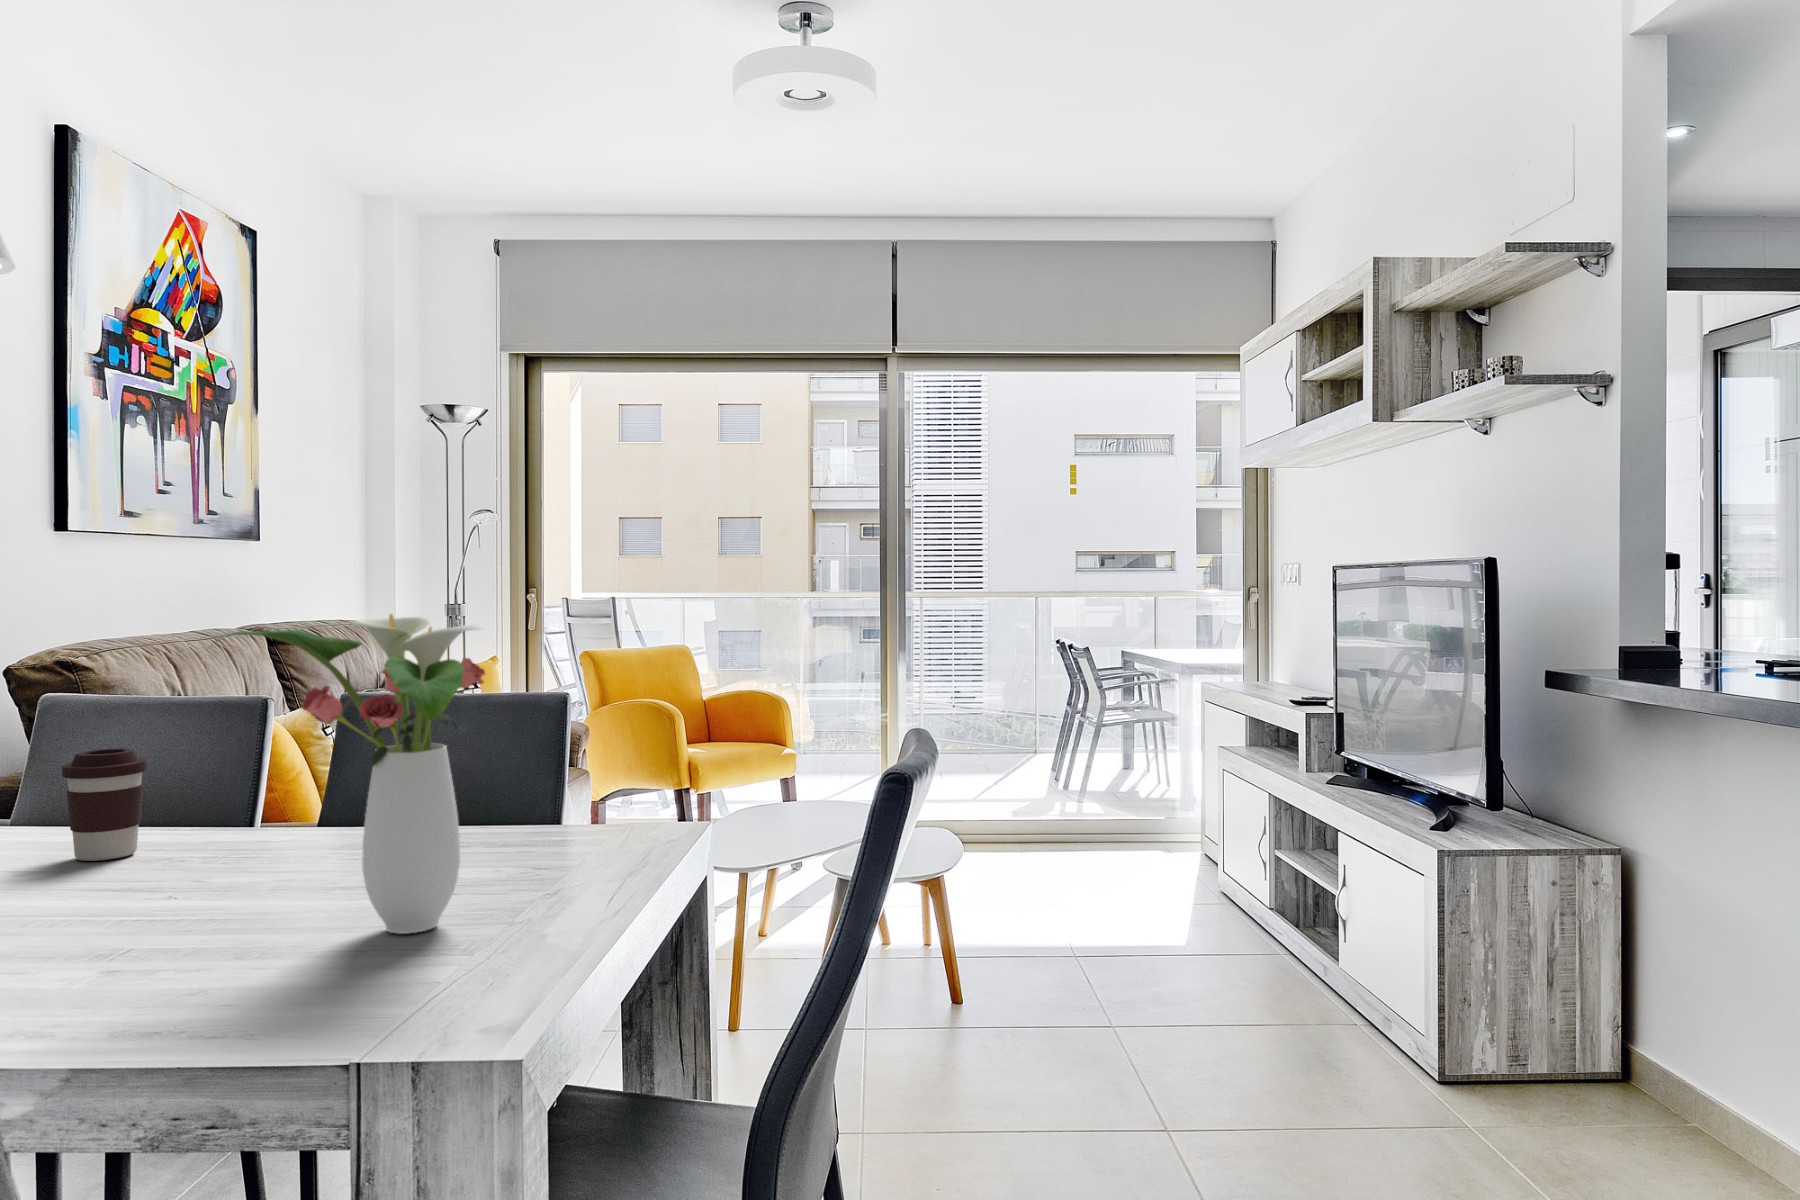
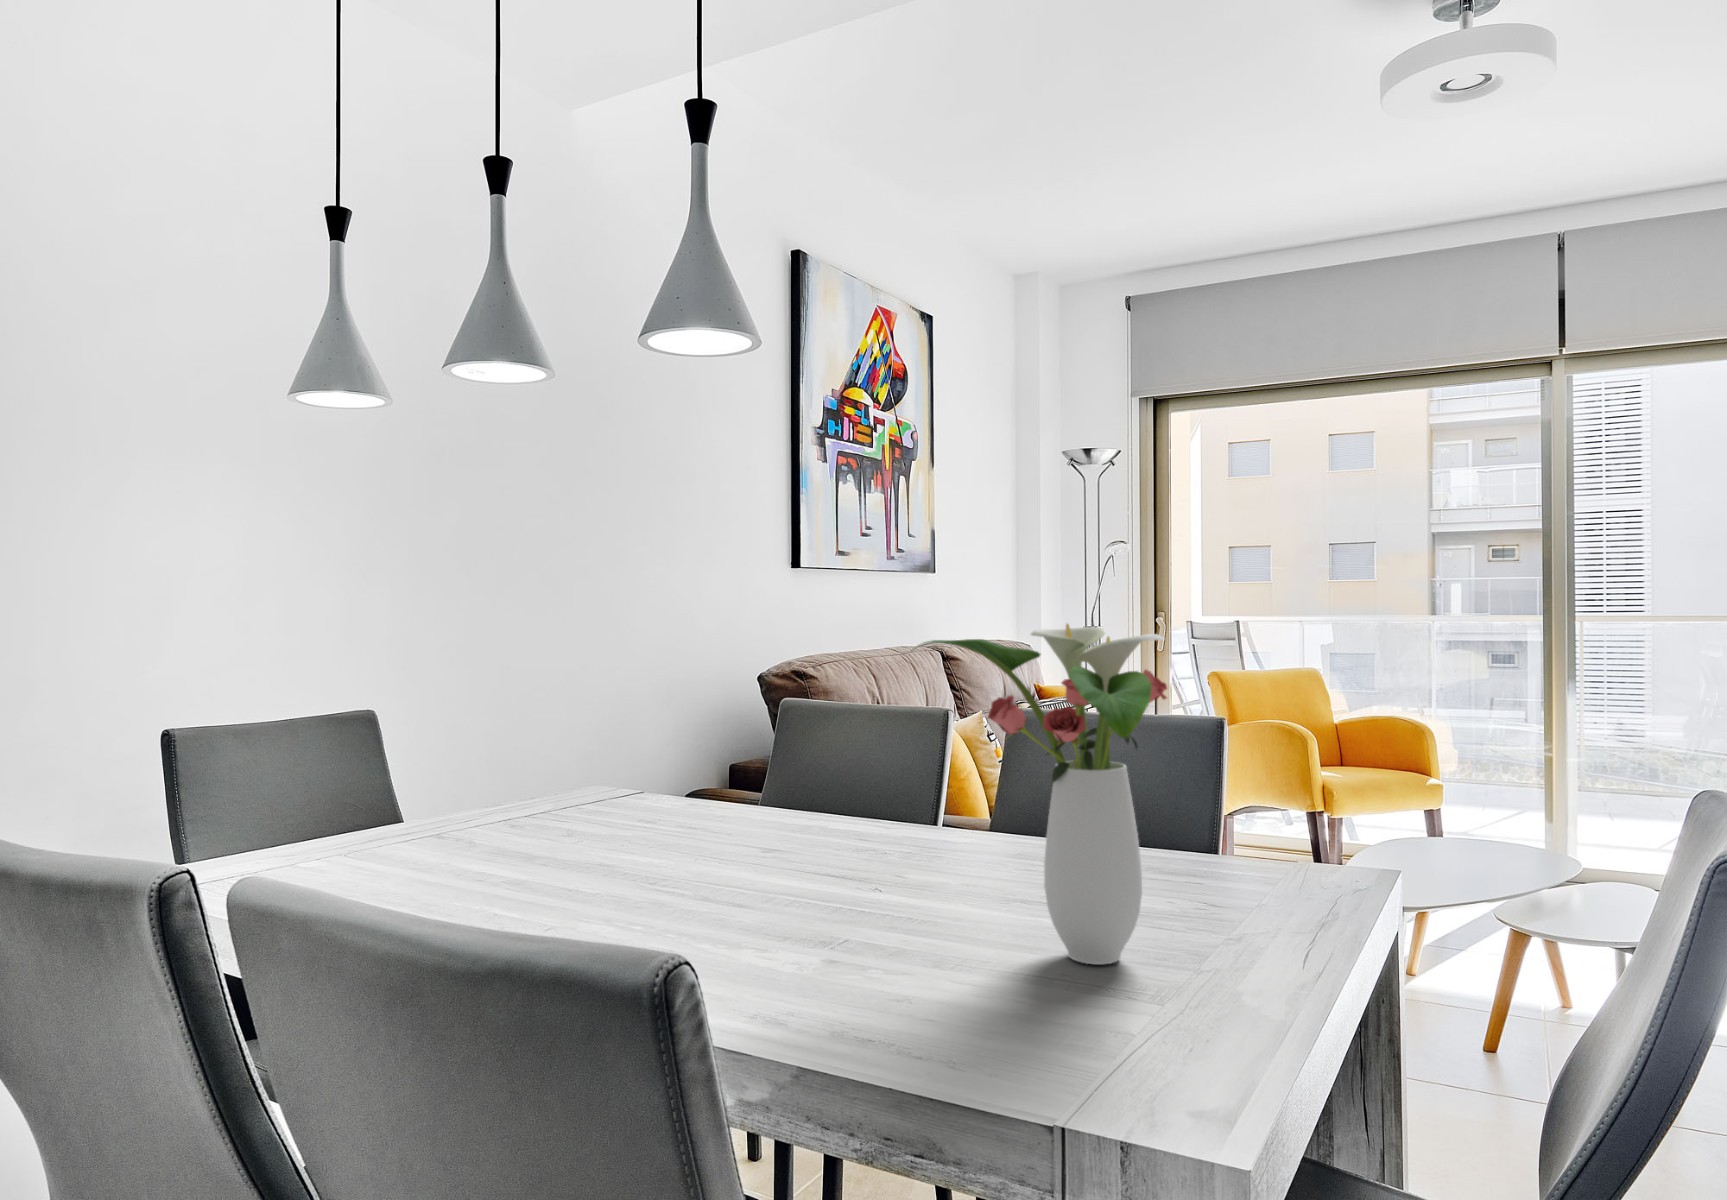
coffee cup: present [62,748,147,861] -> none [798,745,858,842]

